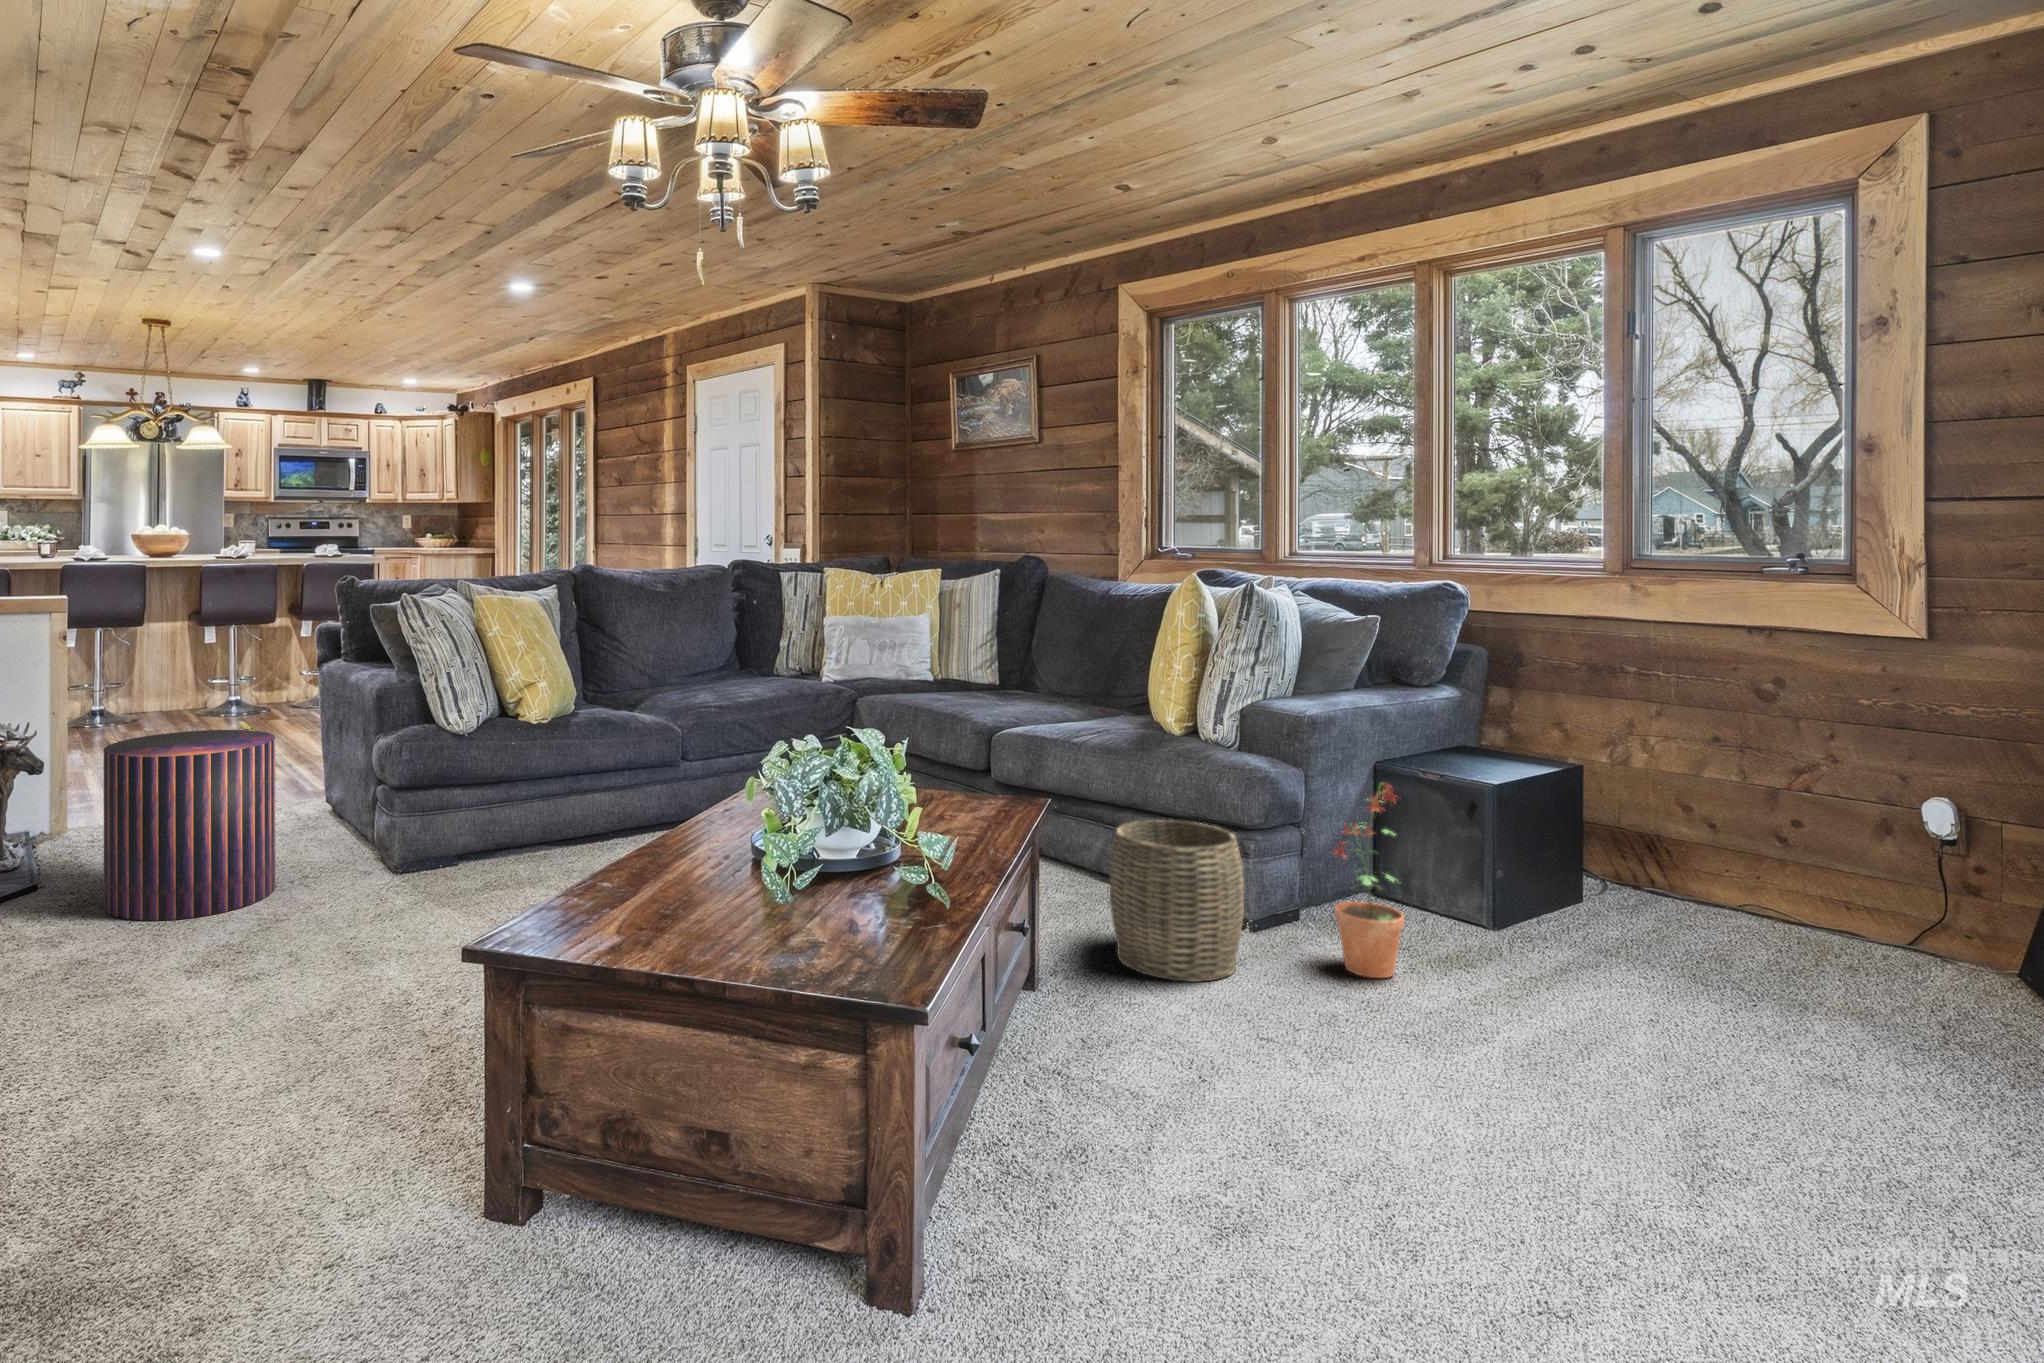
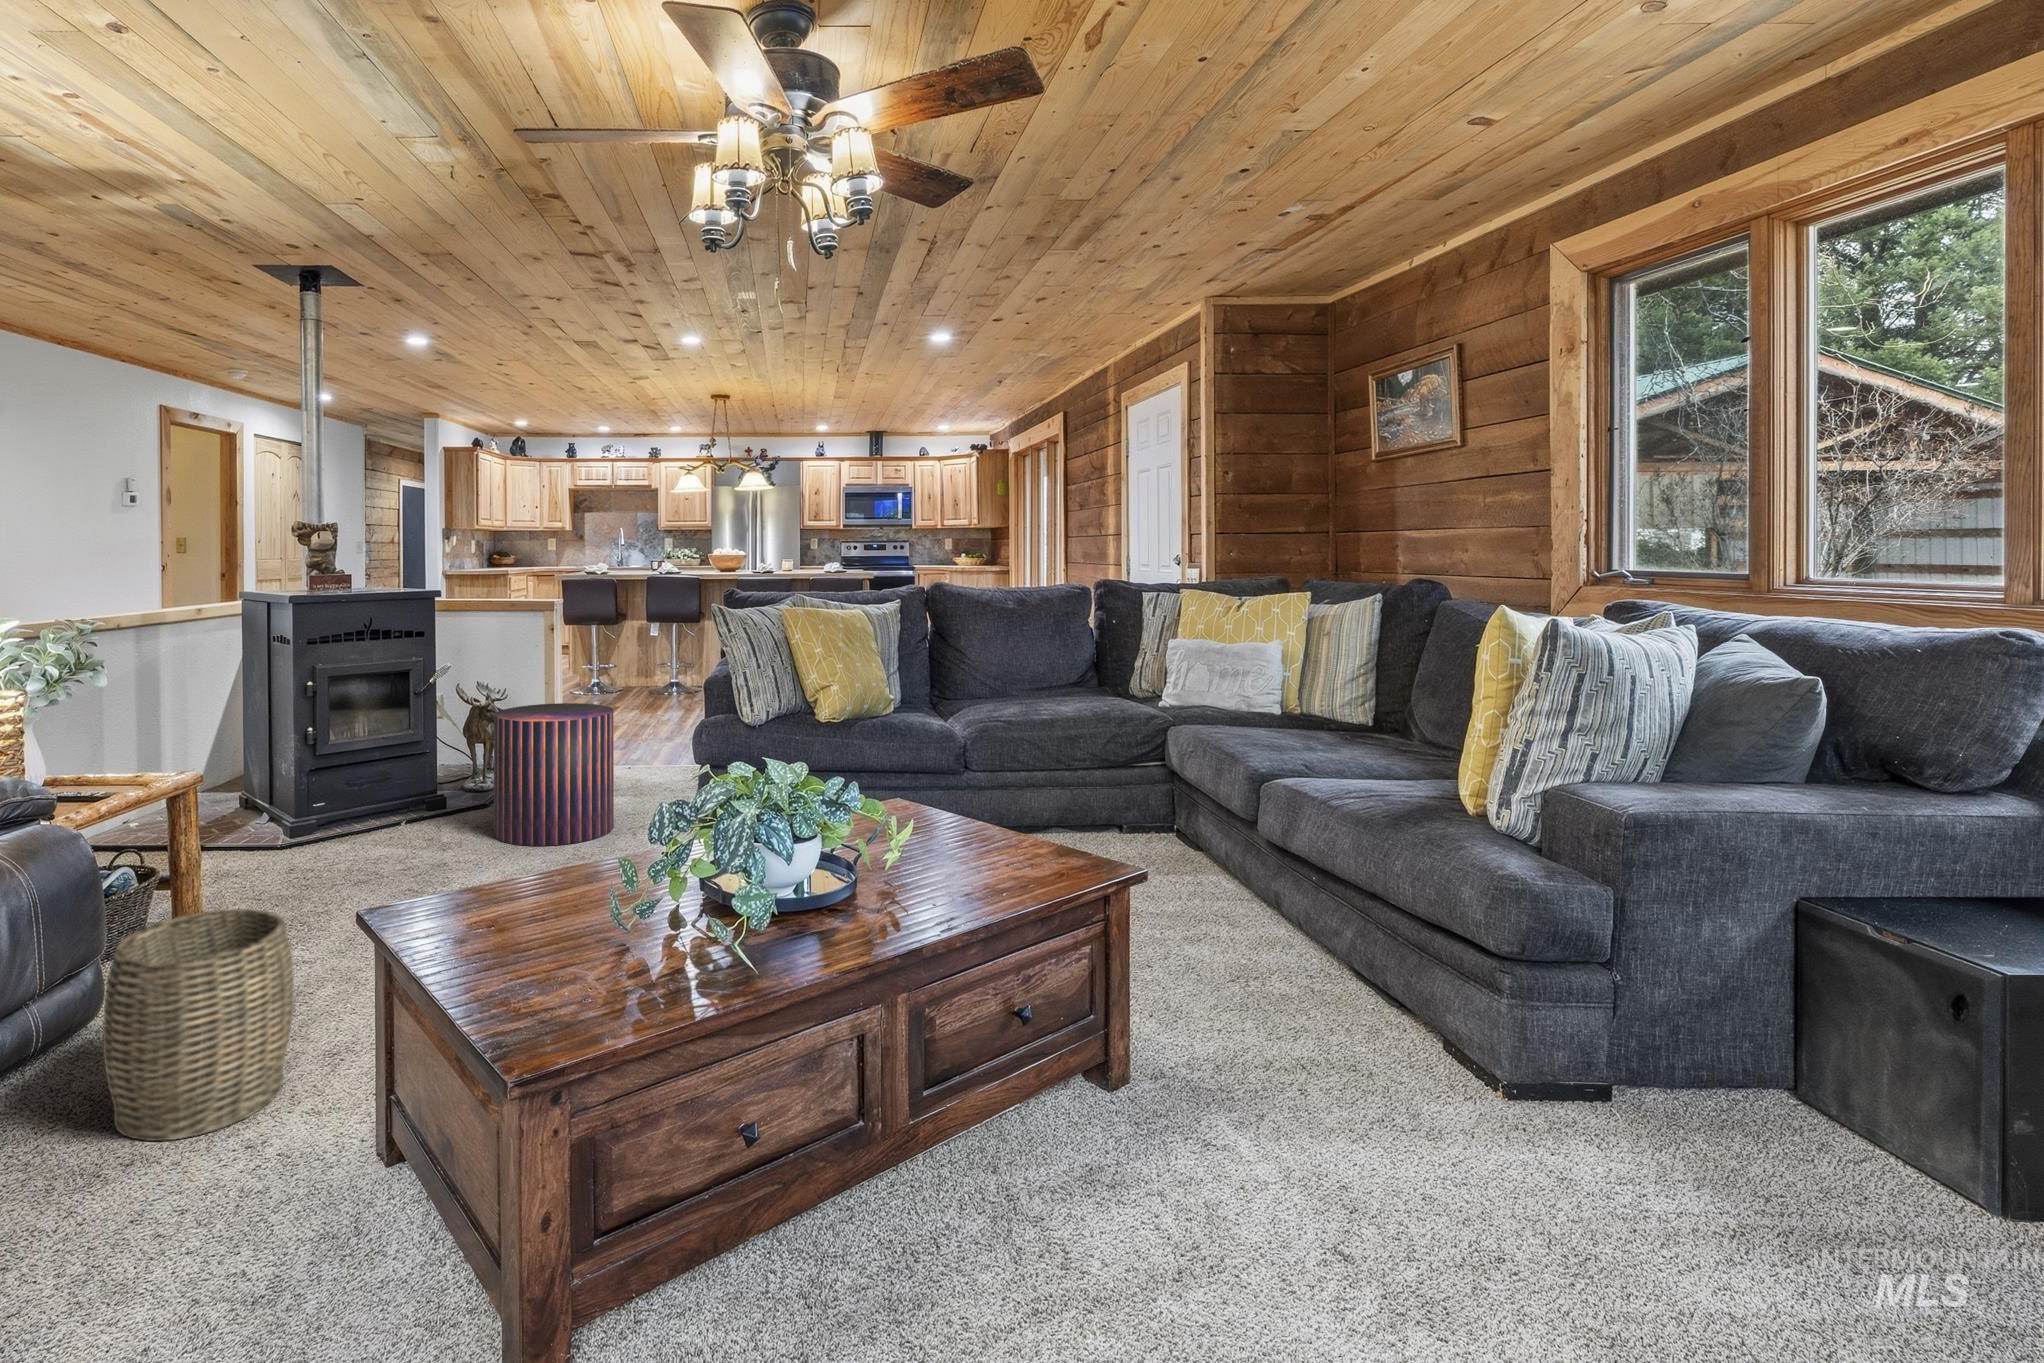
potted plant: present [1335,784,1404,978] -> none [1569,929,1712,1233]
woven basket: present [1110,820,1244,982] -> present [103,909,294,1141]

